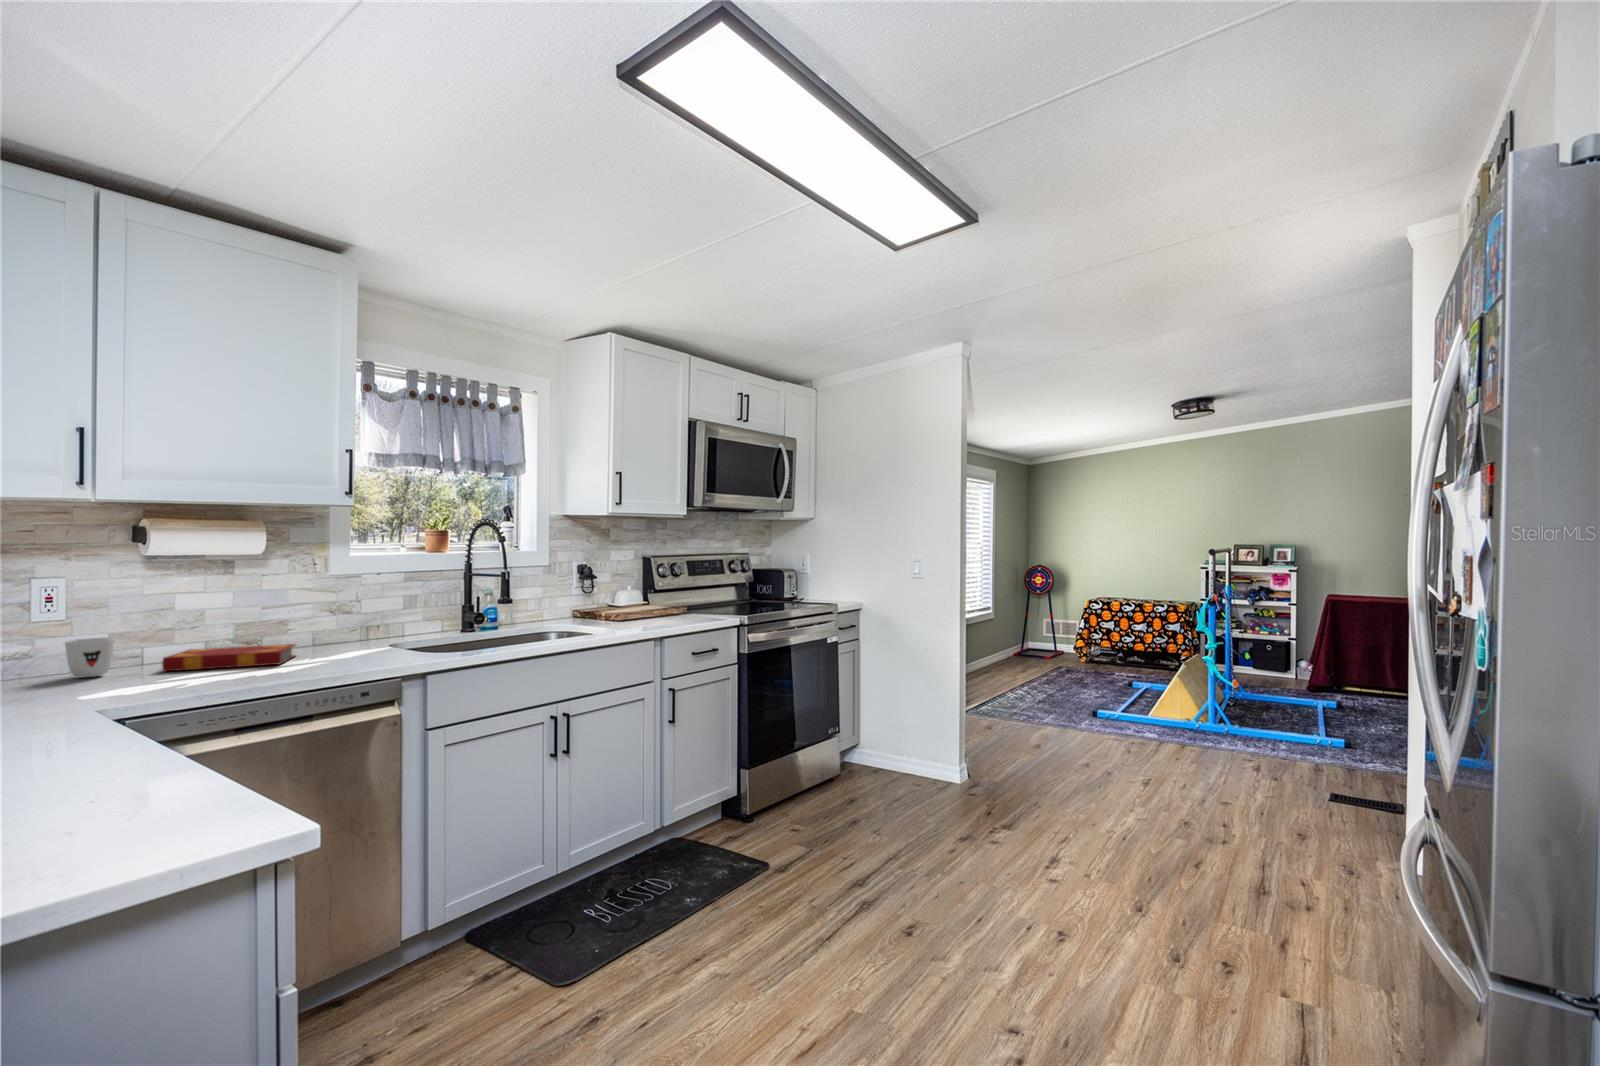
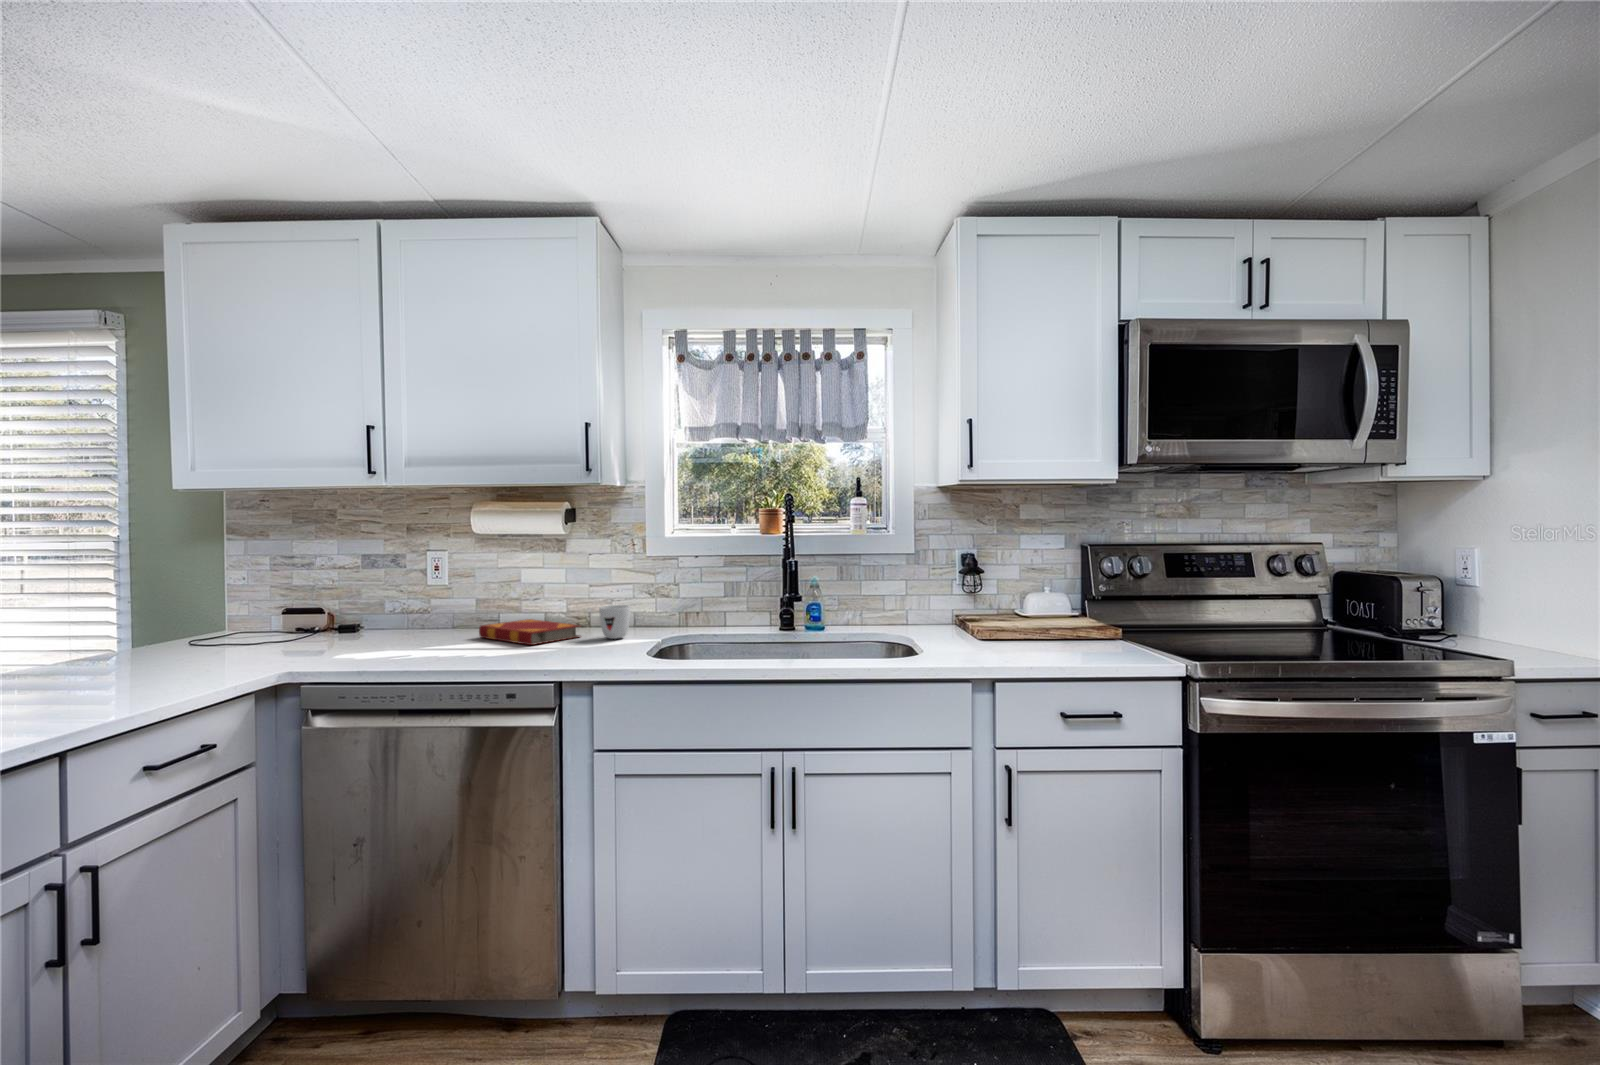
mug: present [65,638,115,678] -> present [599,605,631,639]

